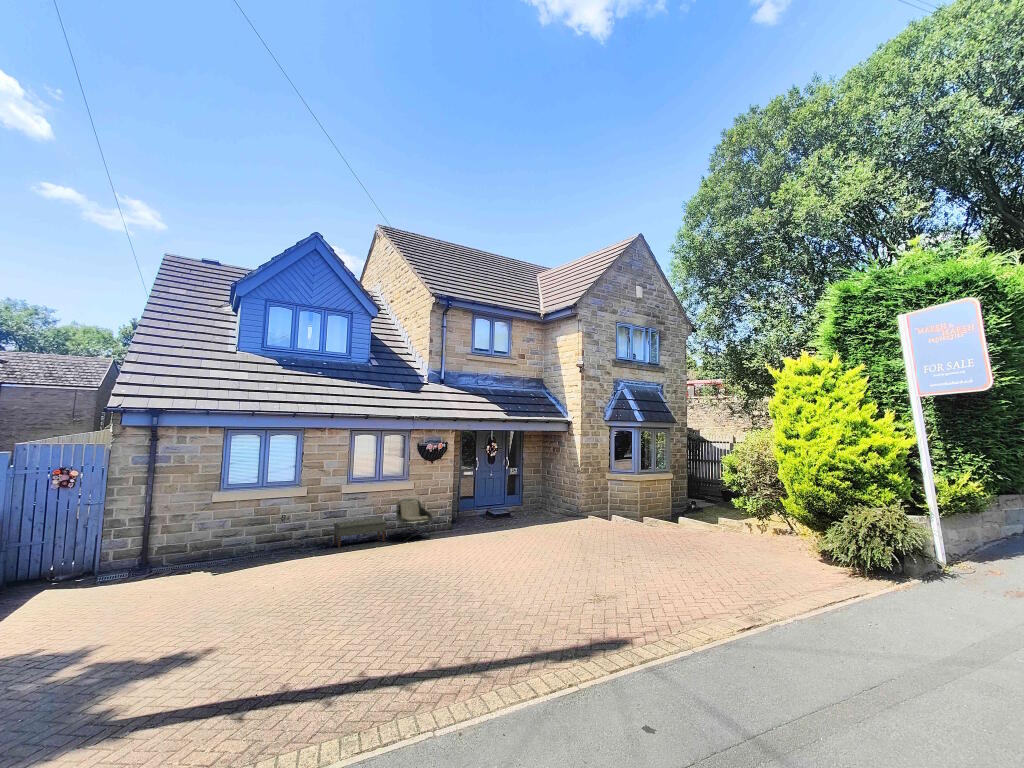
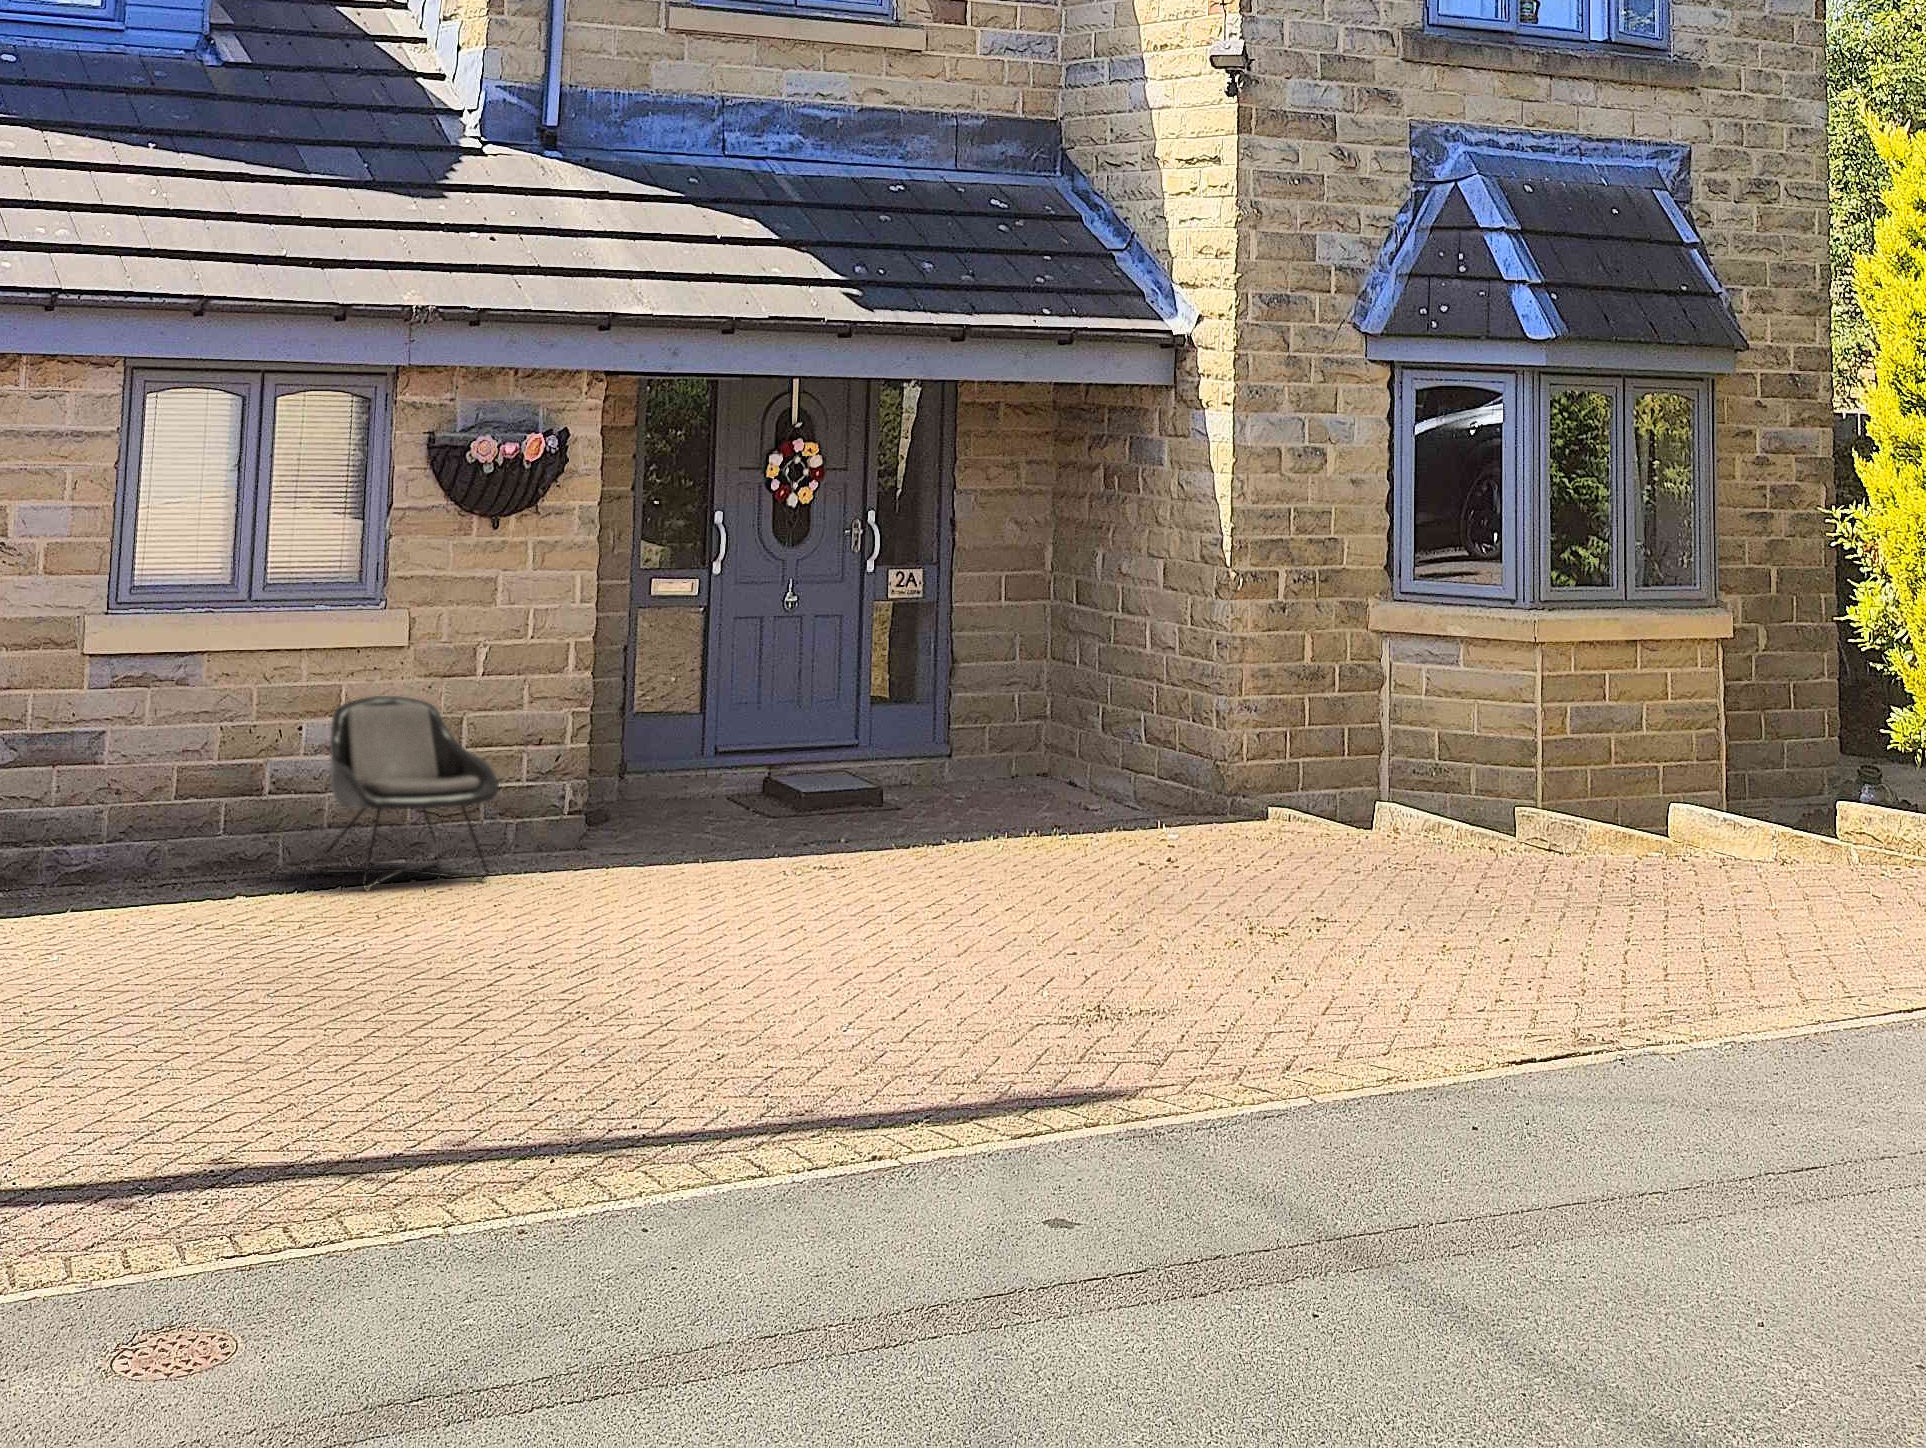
bench: present [334,518,386,547] -> none [47,781,284,904]

